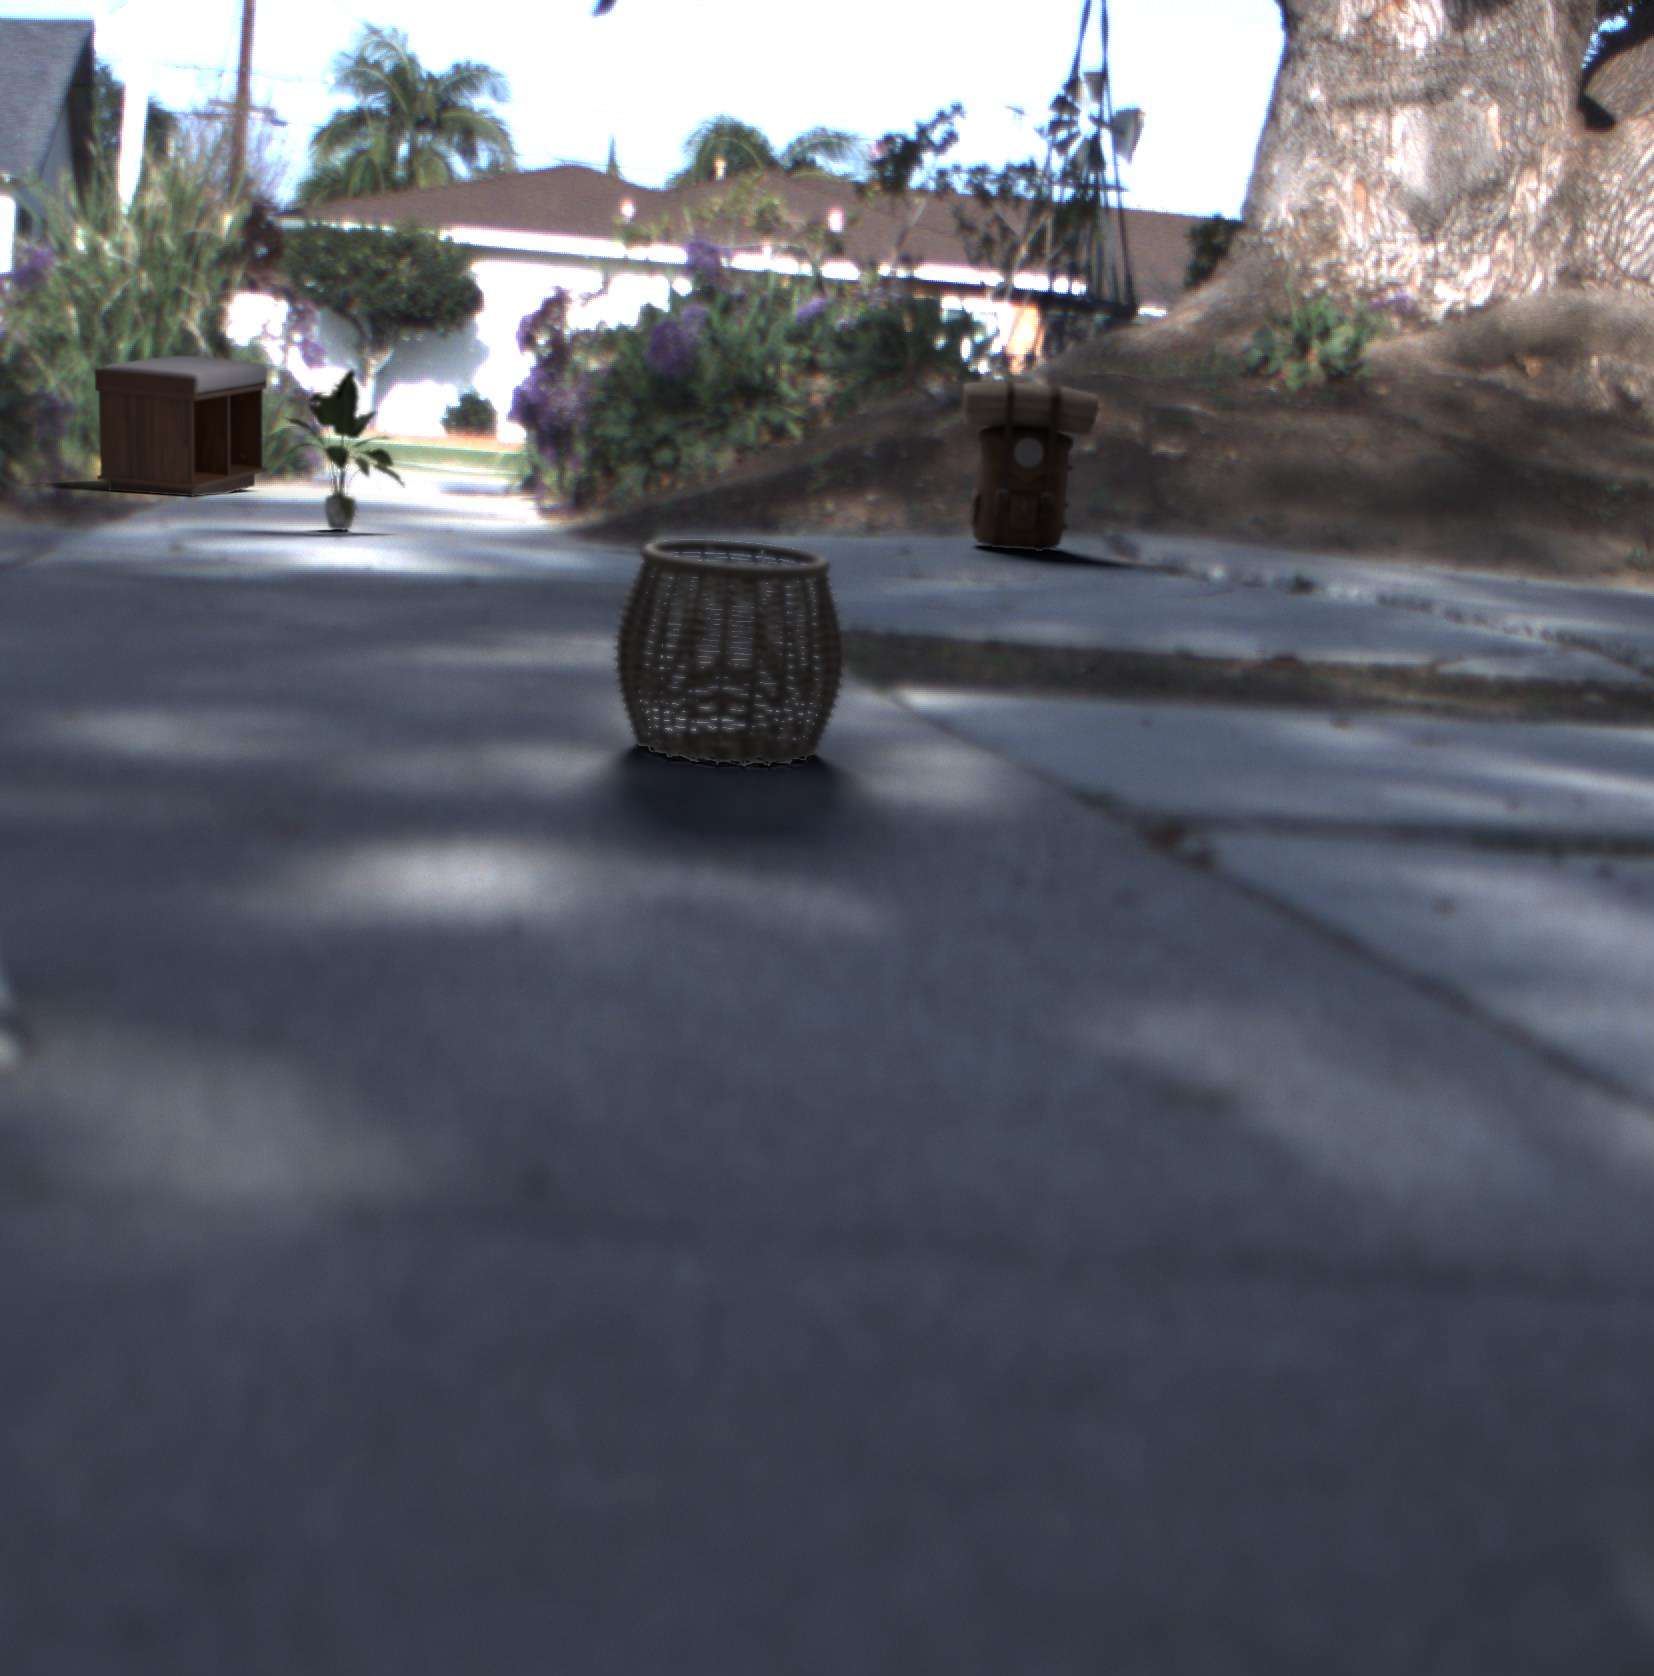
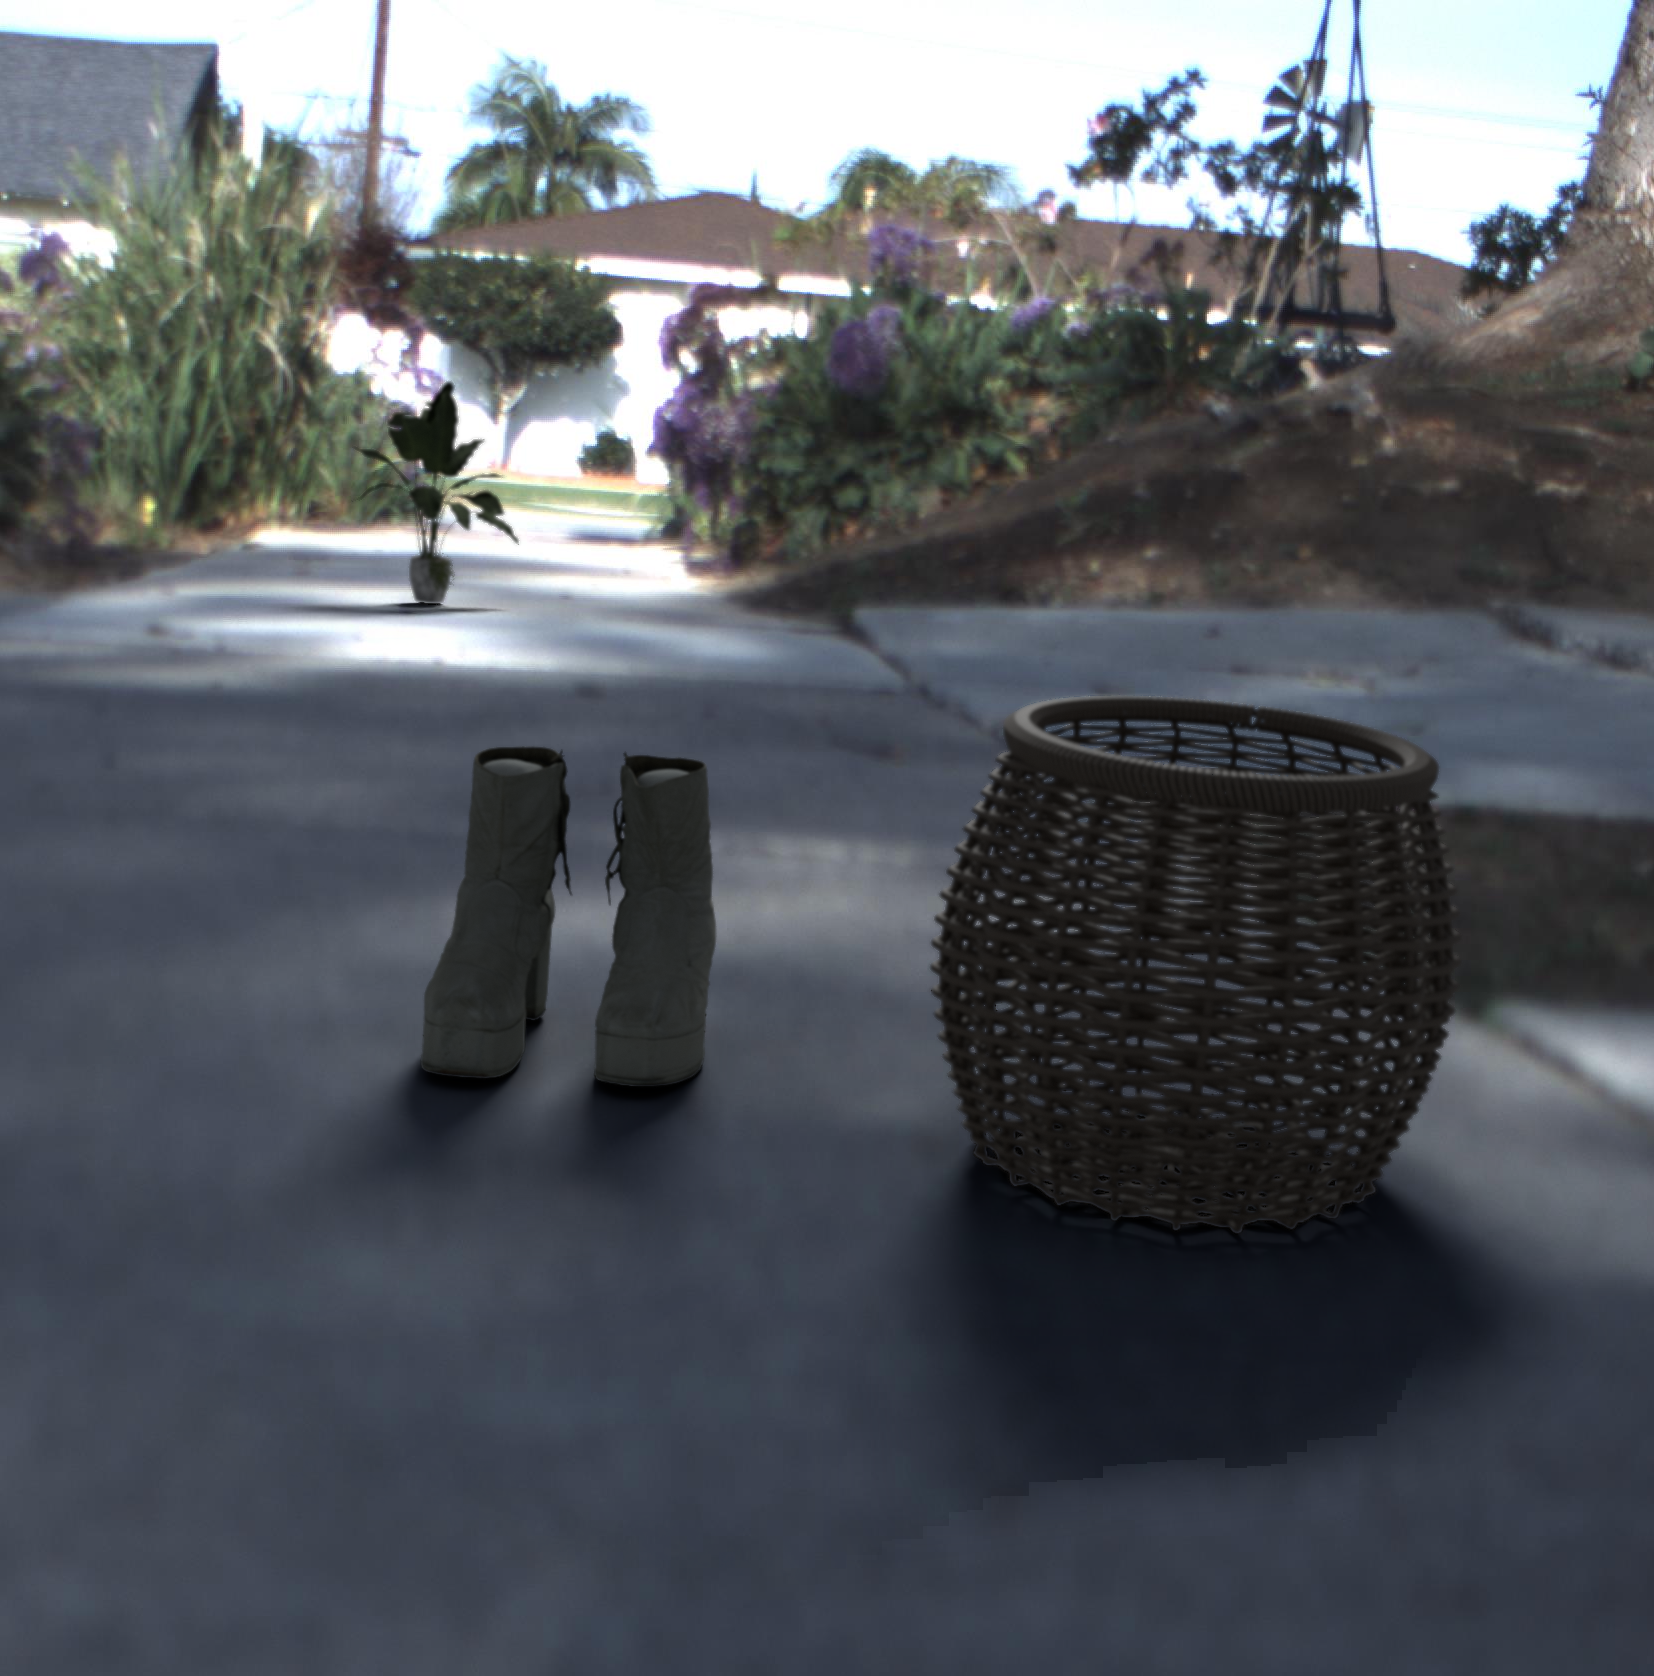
bench: present [95,356,267,496] -> none [136,374,357,560]
backpack: present [963,380,1099,552] -> none [1304,390,1505,635]
boots: none [381,569,521,723] -> present [421,746,716,1087]

